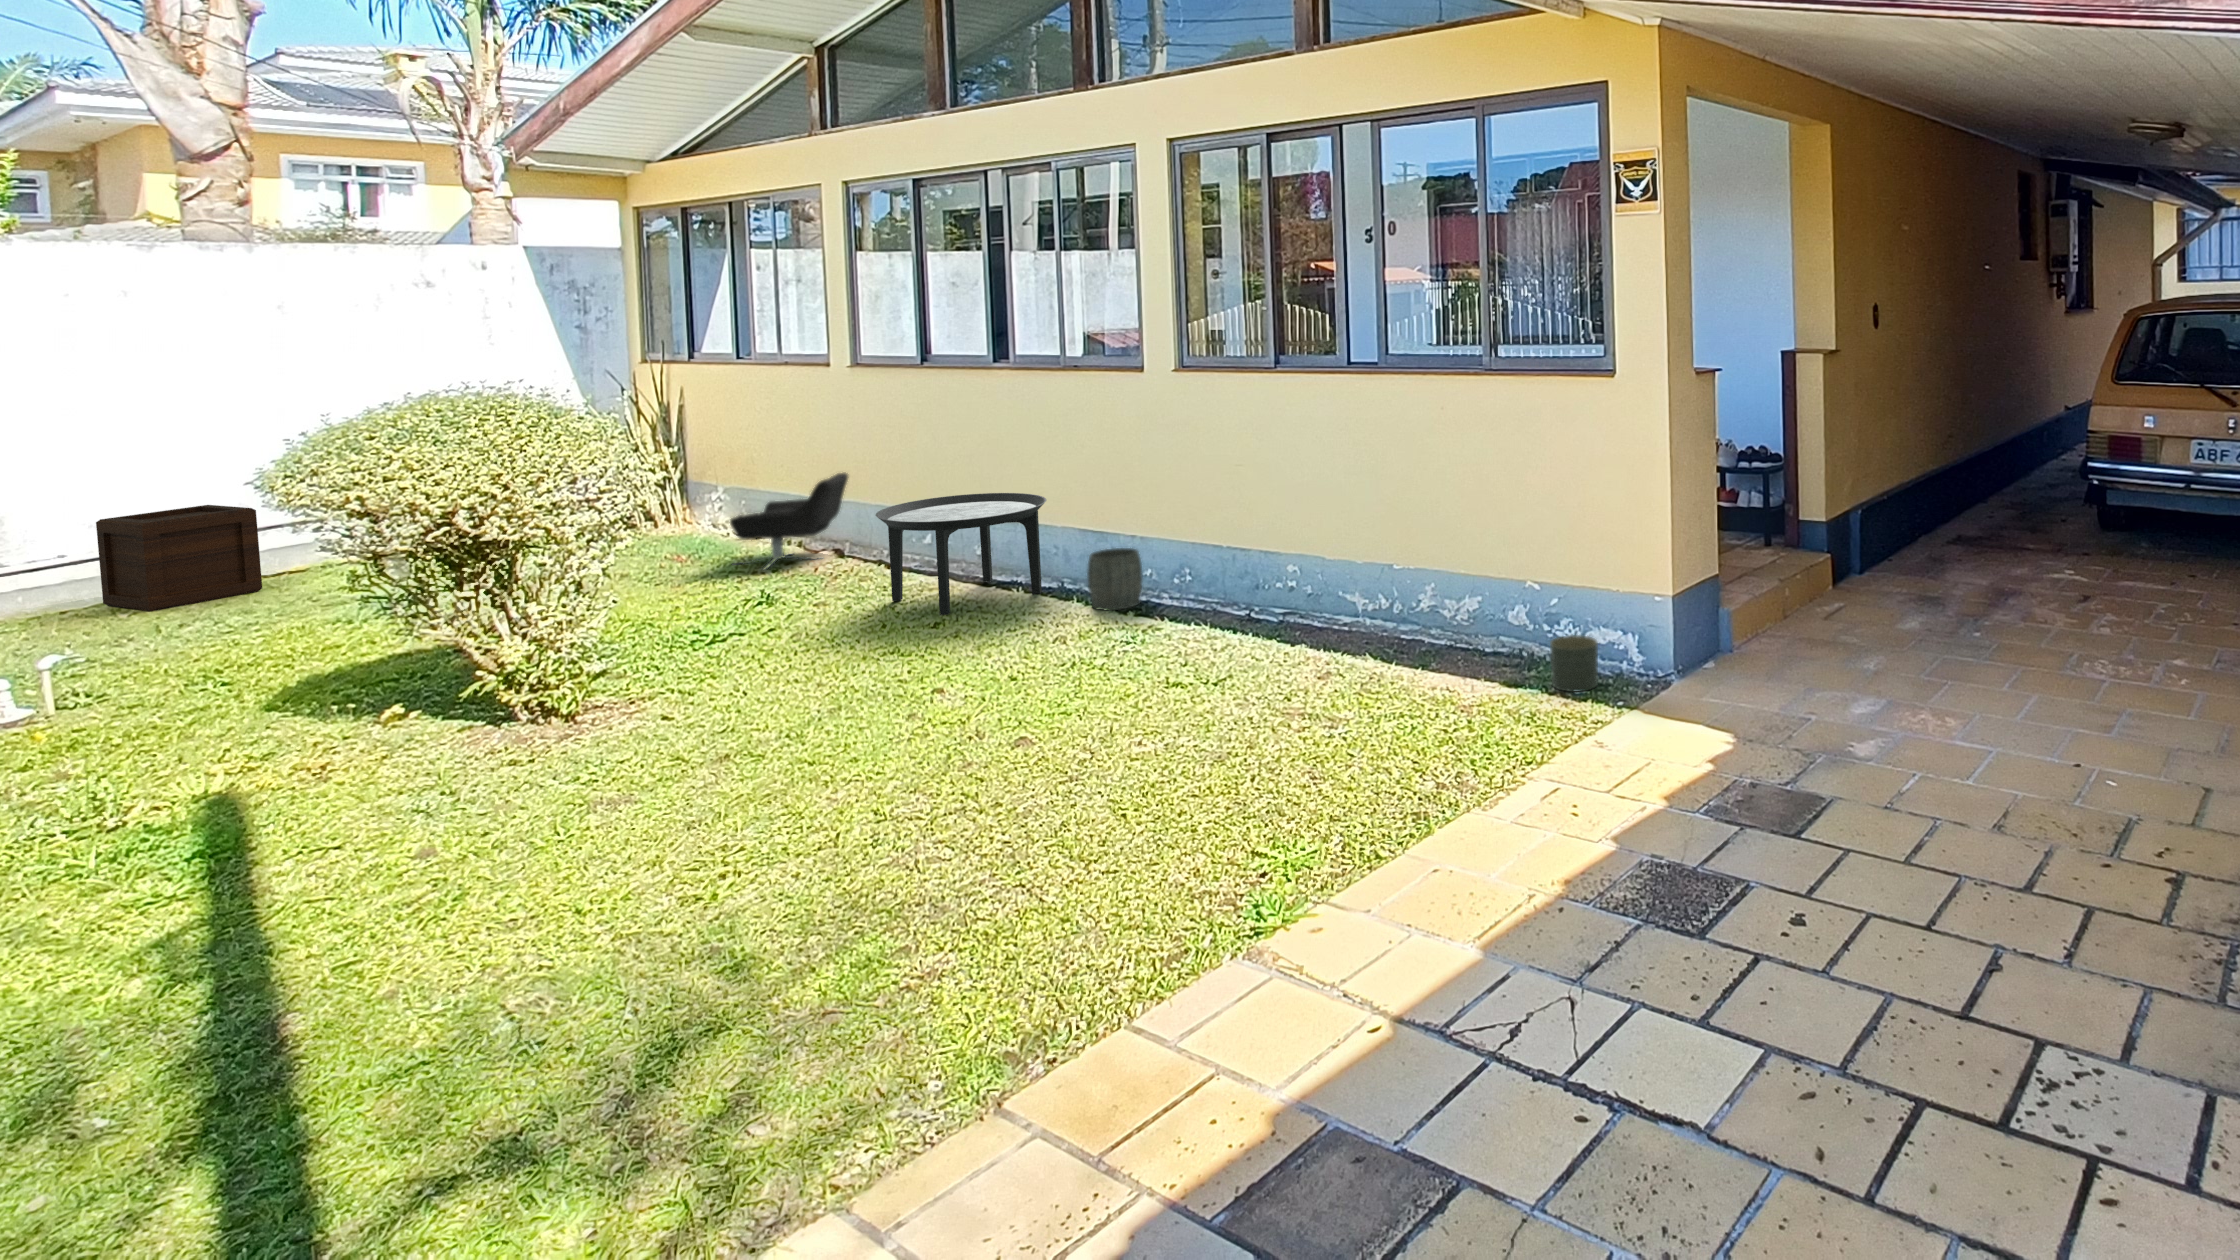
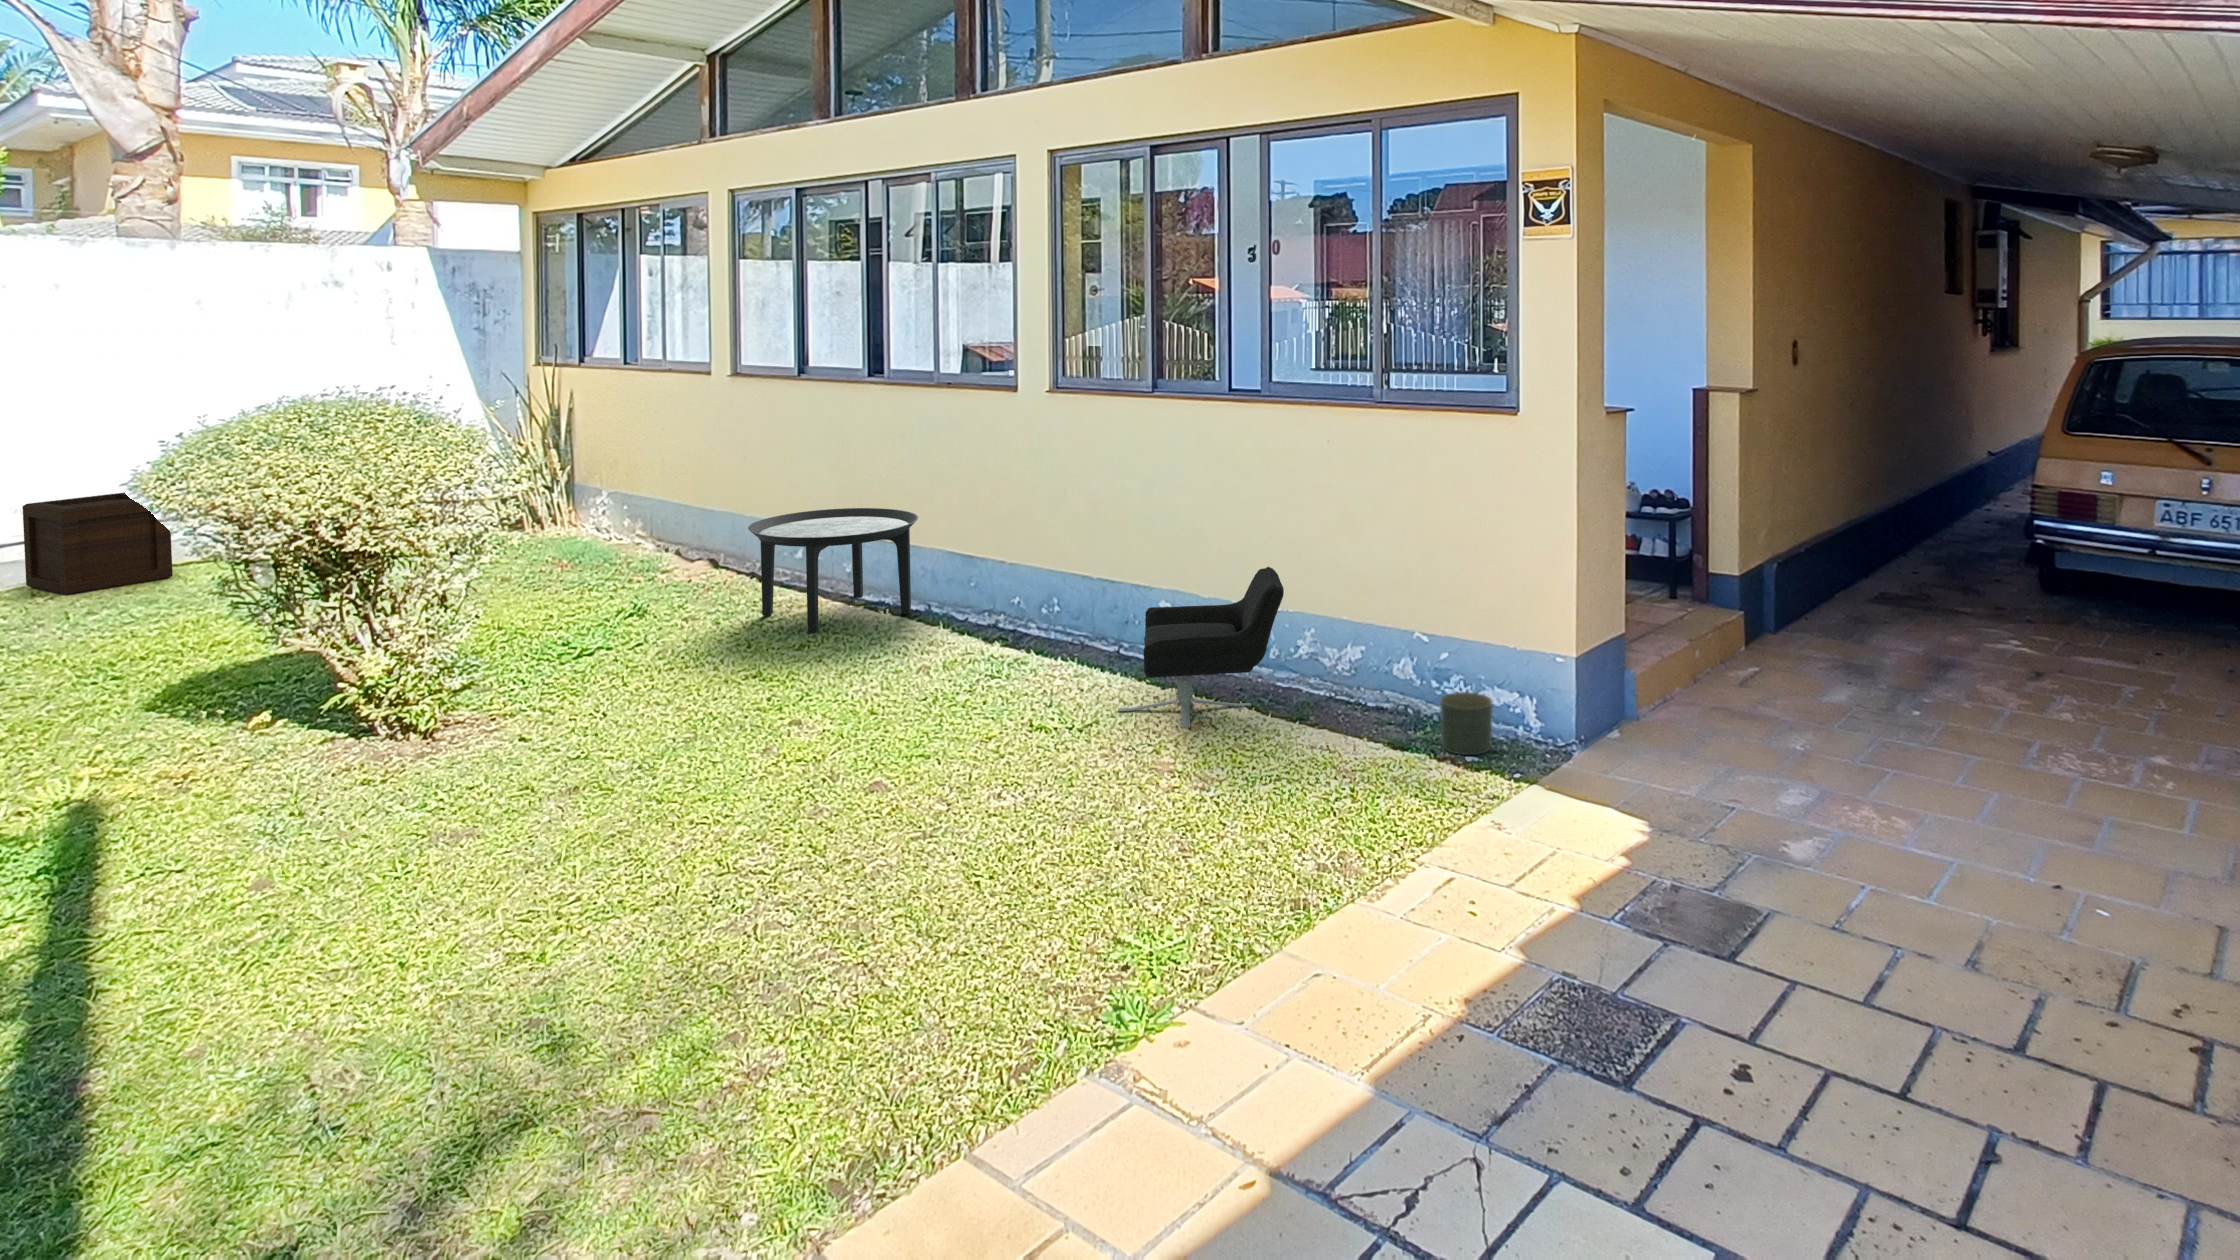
lounge chair: present [730,473,849,570] -> present [1118,567,1284,728]
woven basket: present [1087,548,1142,610] -> none [957,571,1012,635]

